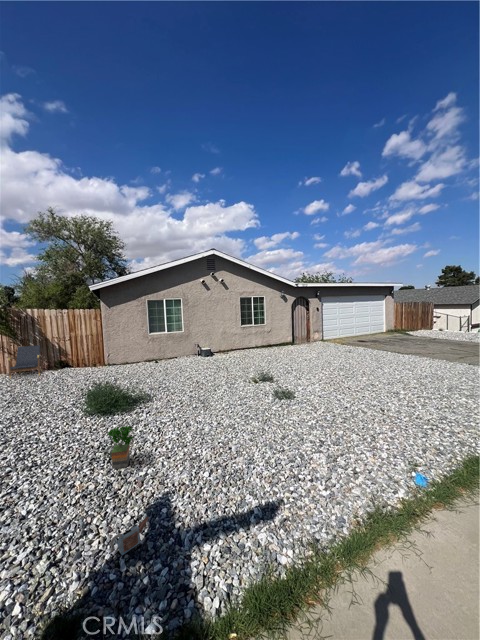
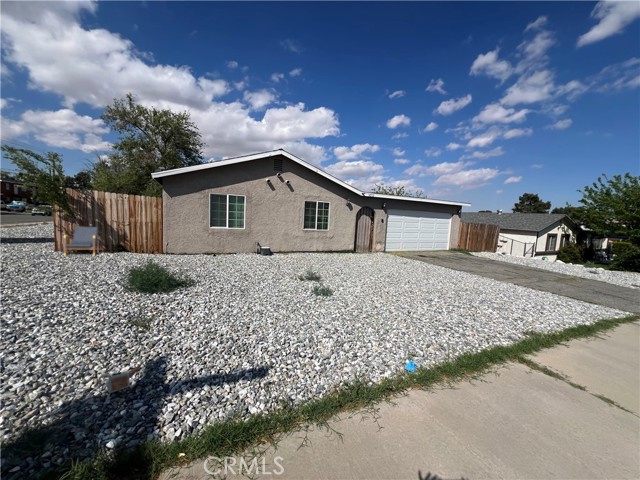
potted tree: present [108,426,134,469] -> none [128,294,155,332]

